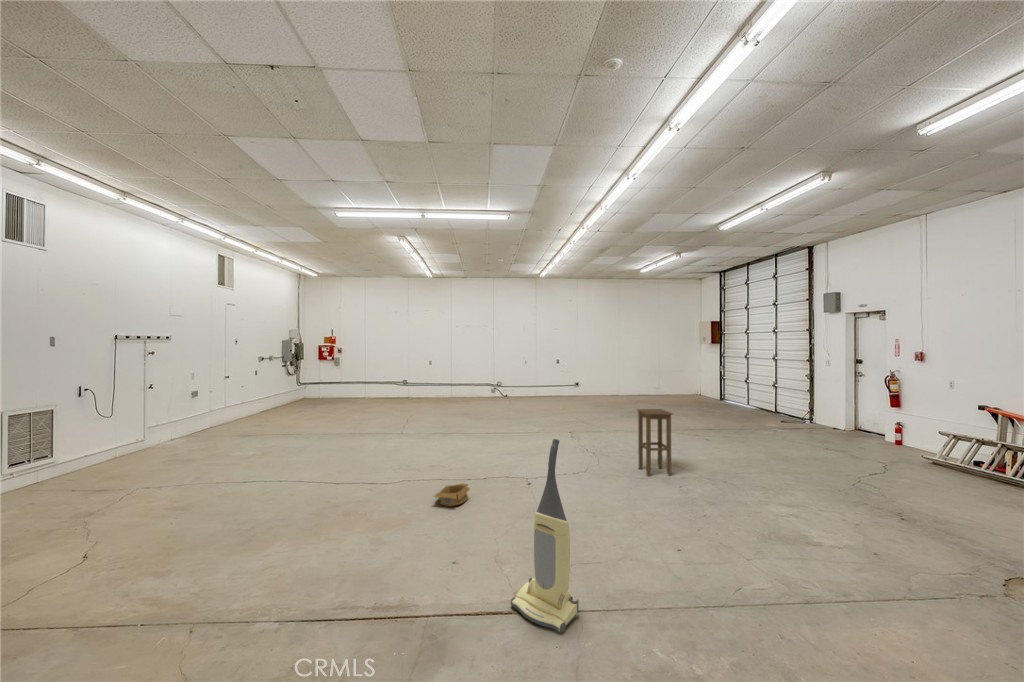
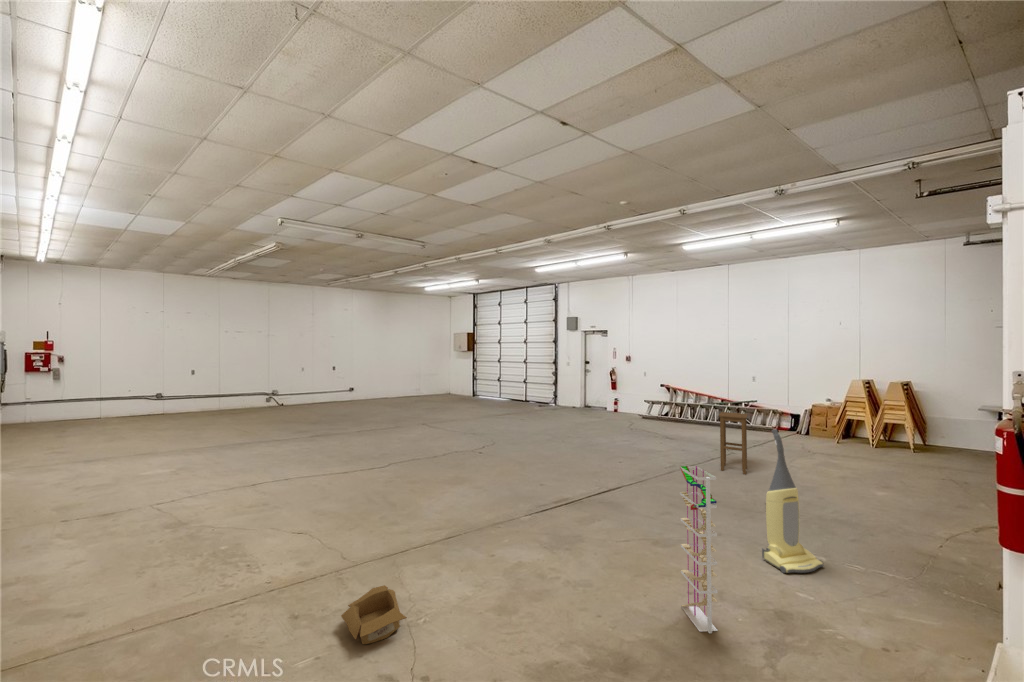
stool: present [637,409,673,476] -> present [719,412,748,474]
shelving unit: none [369,438,404,578] -> present [680,466,718,633]
cardboard box: present [434,484,470,506] -> present [341,585,407,644]

